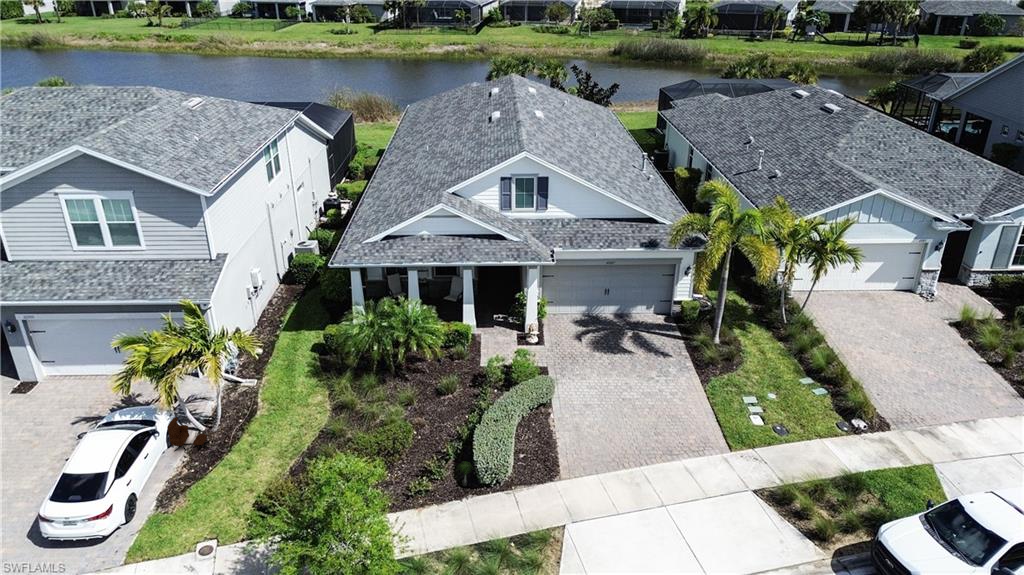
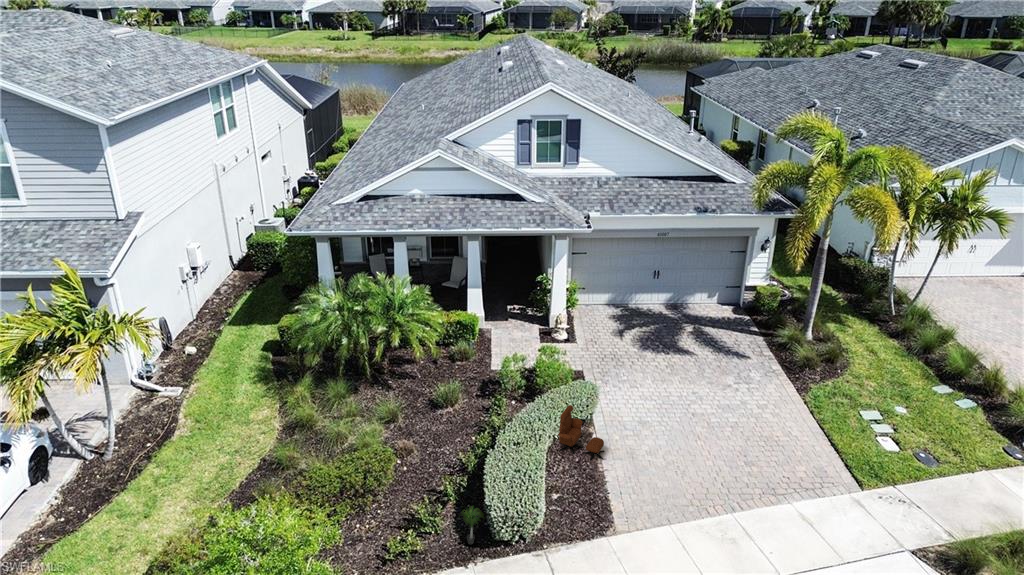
lounge chair: present [167,417,209,451] -> present [558,405,604,461]

